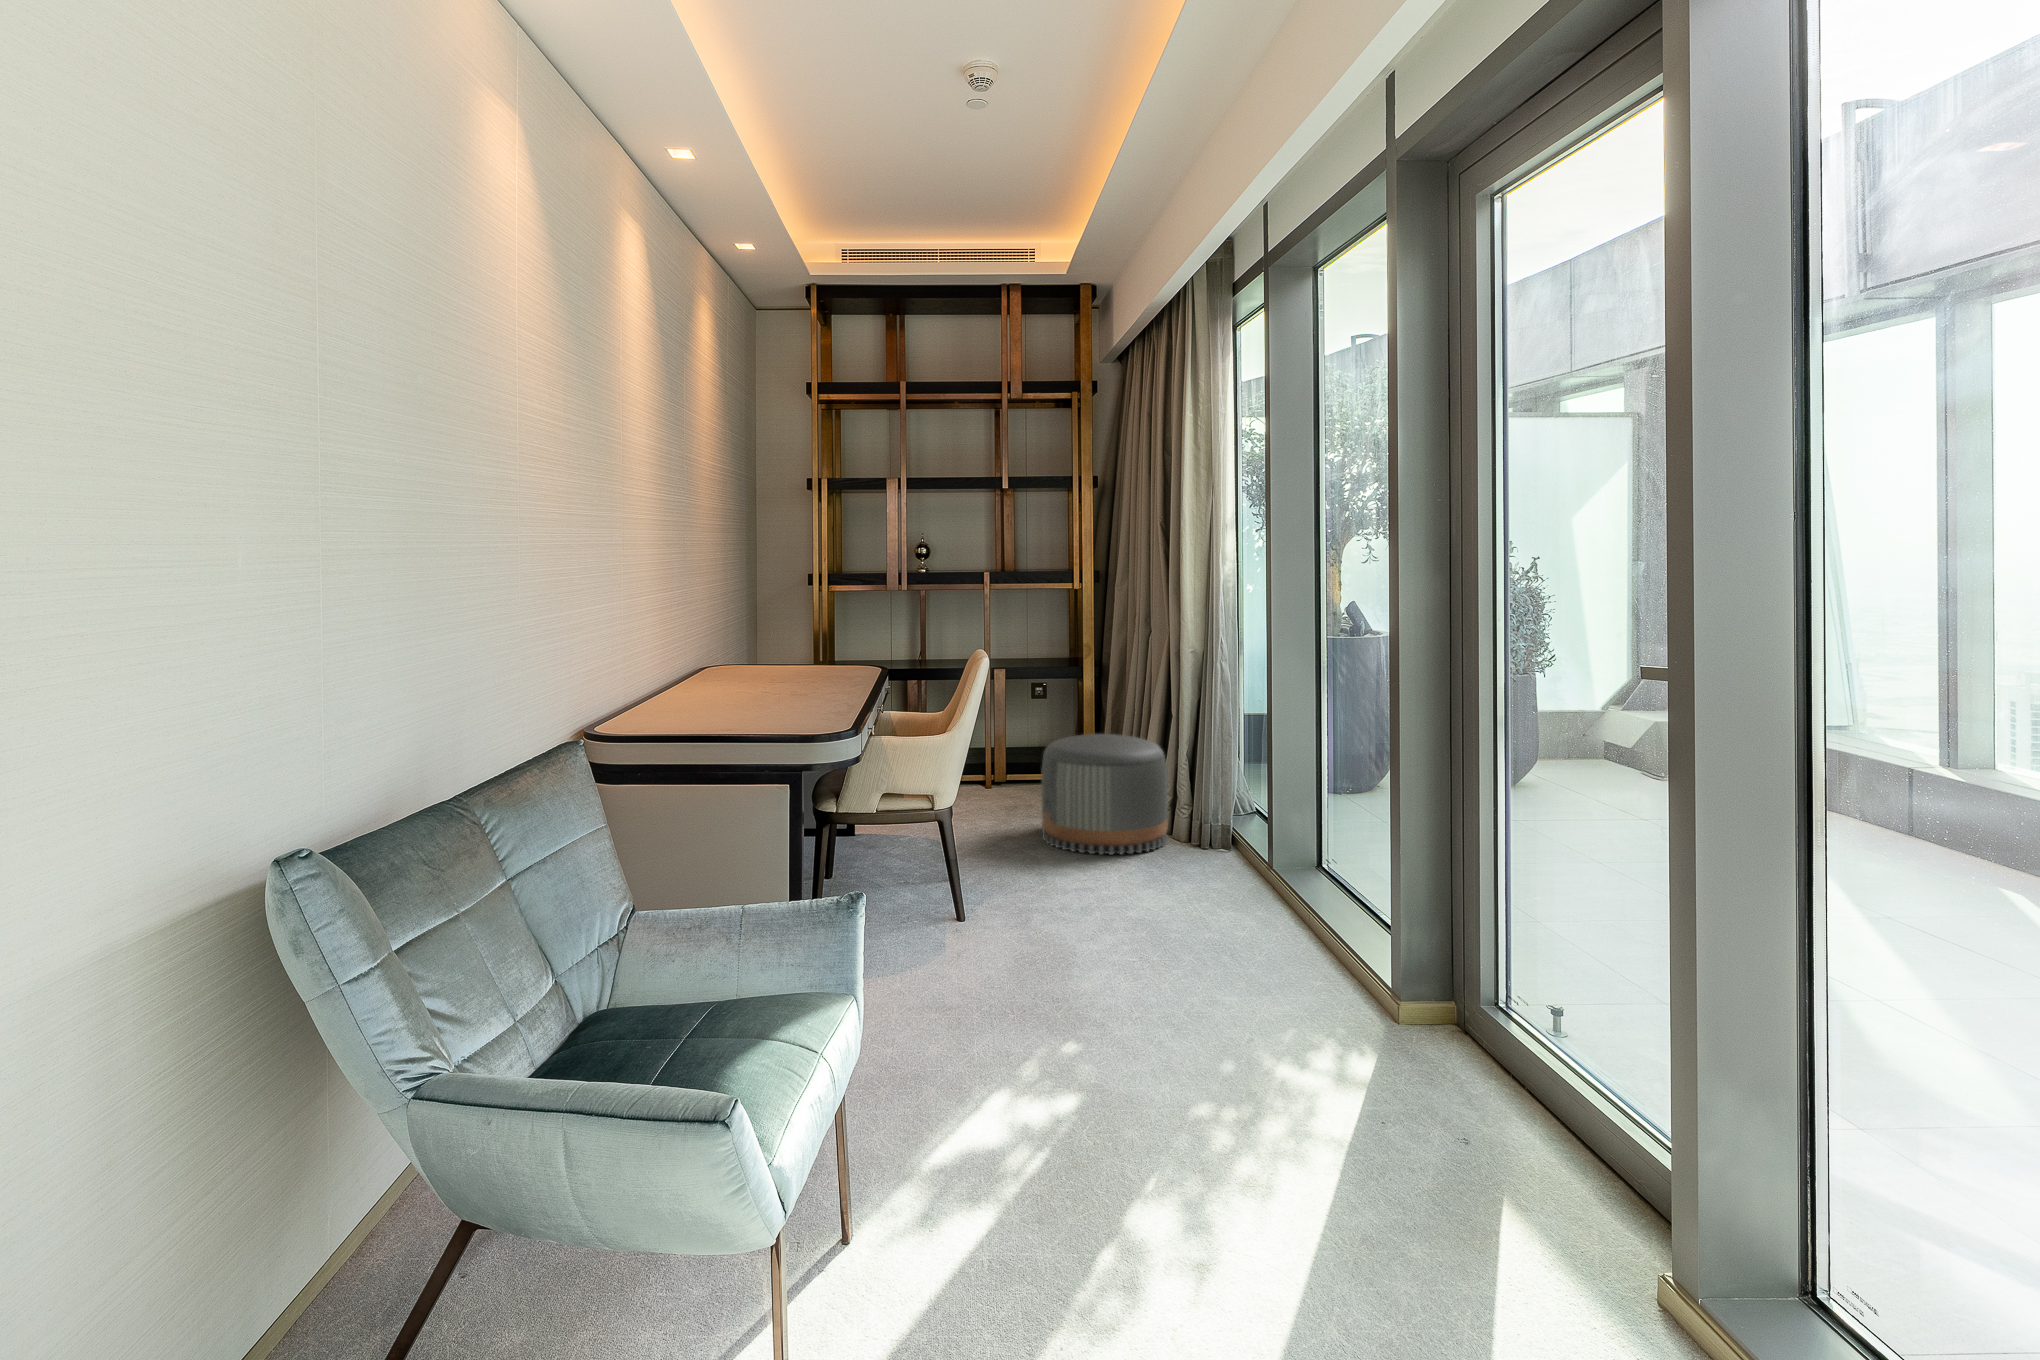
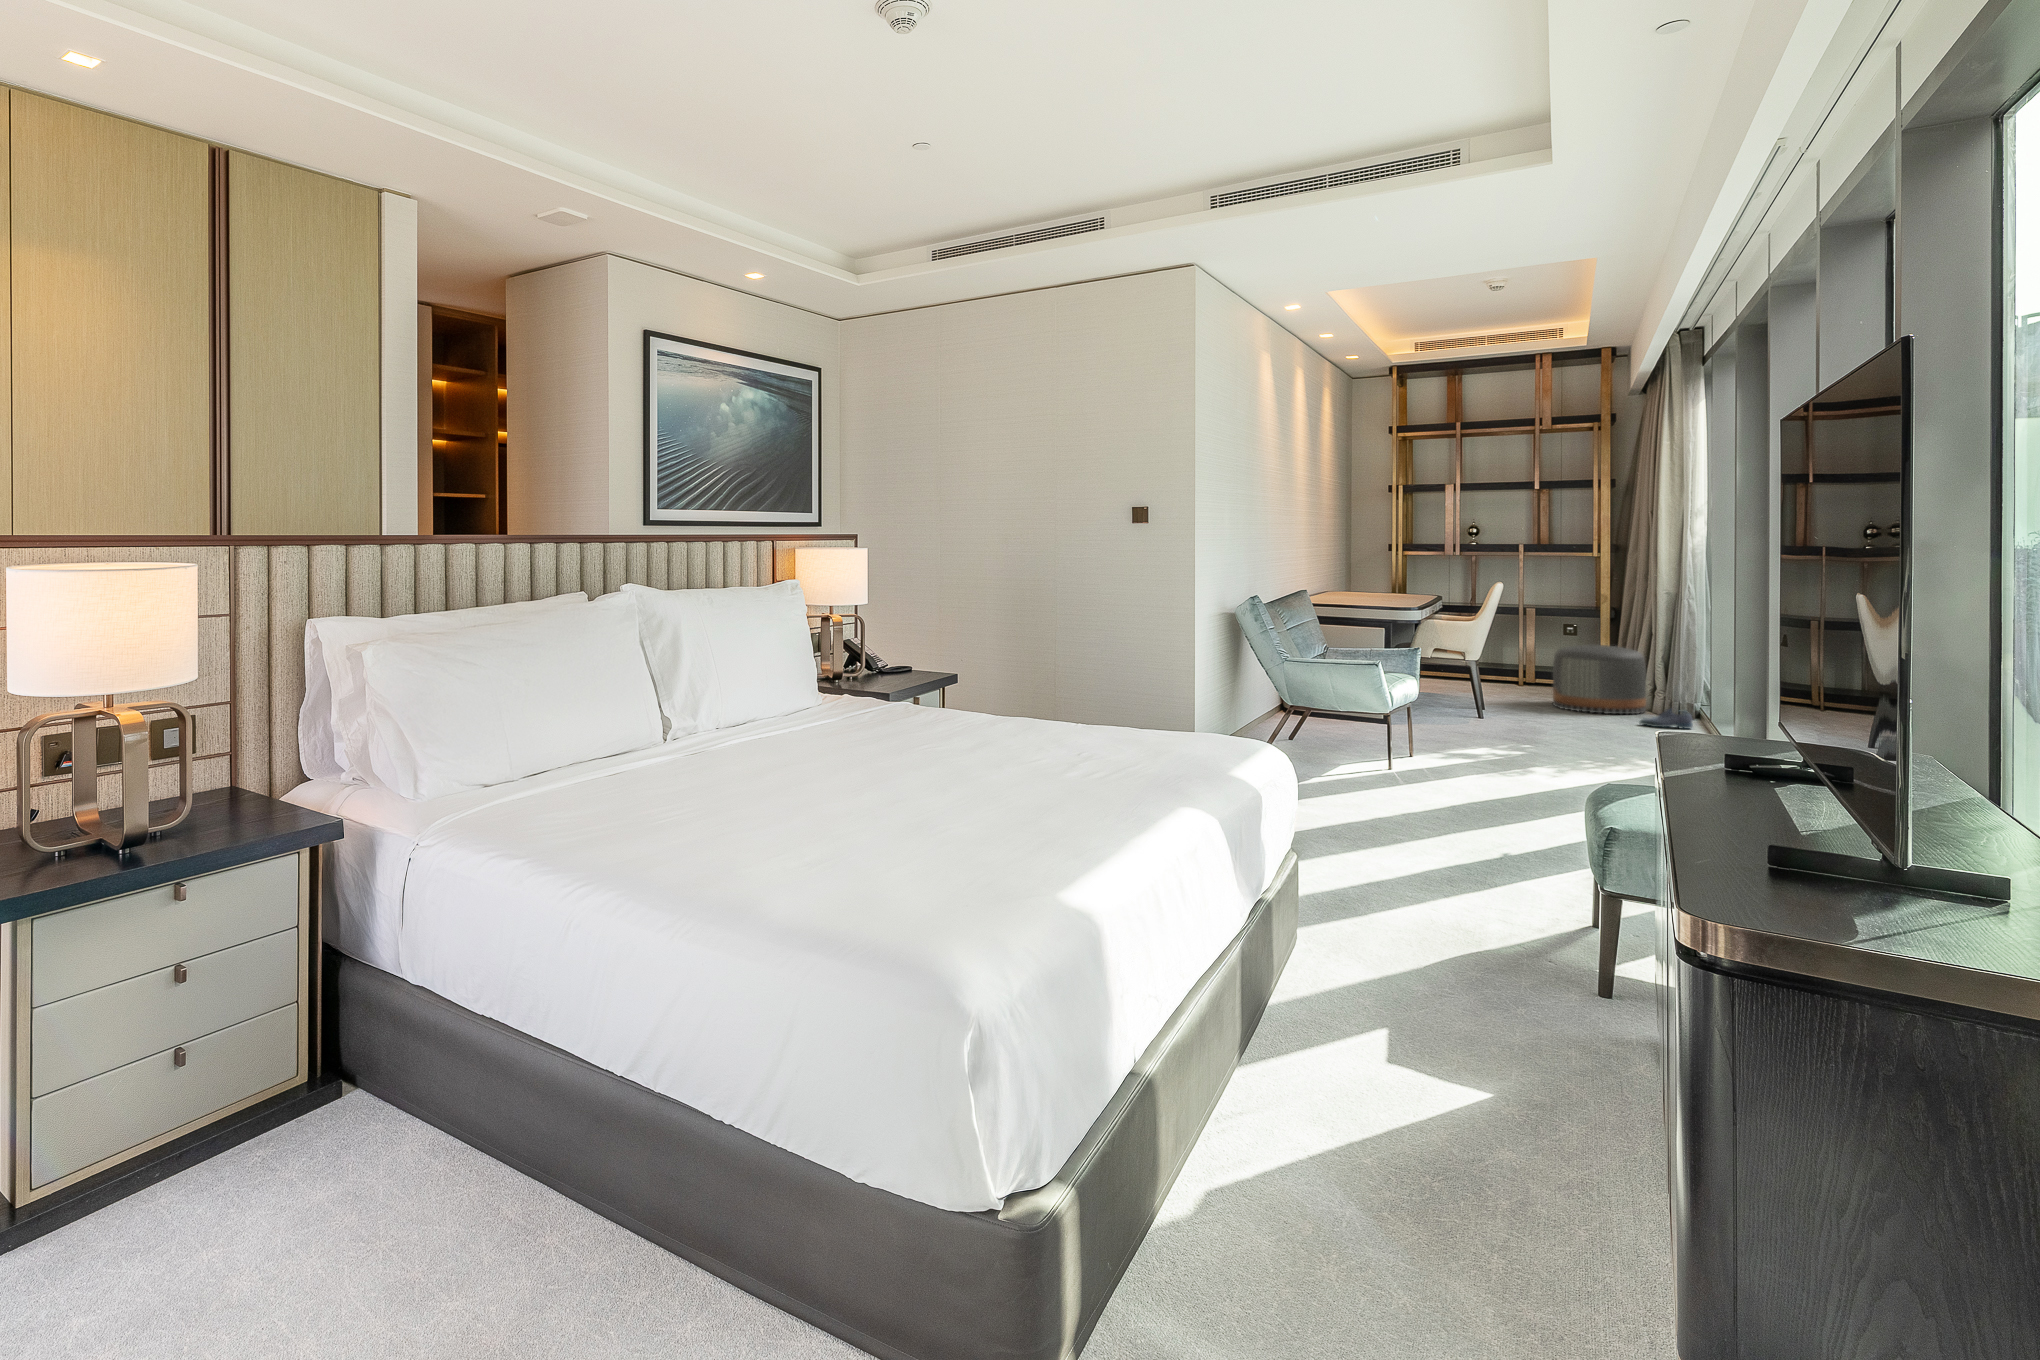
shoe: none [1176,851,1249,886] -> present [1639,709,1693,729]

